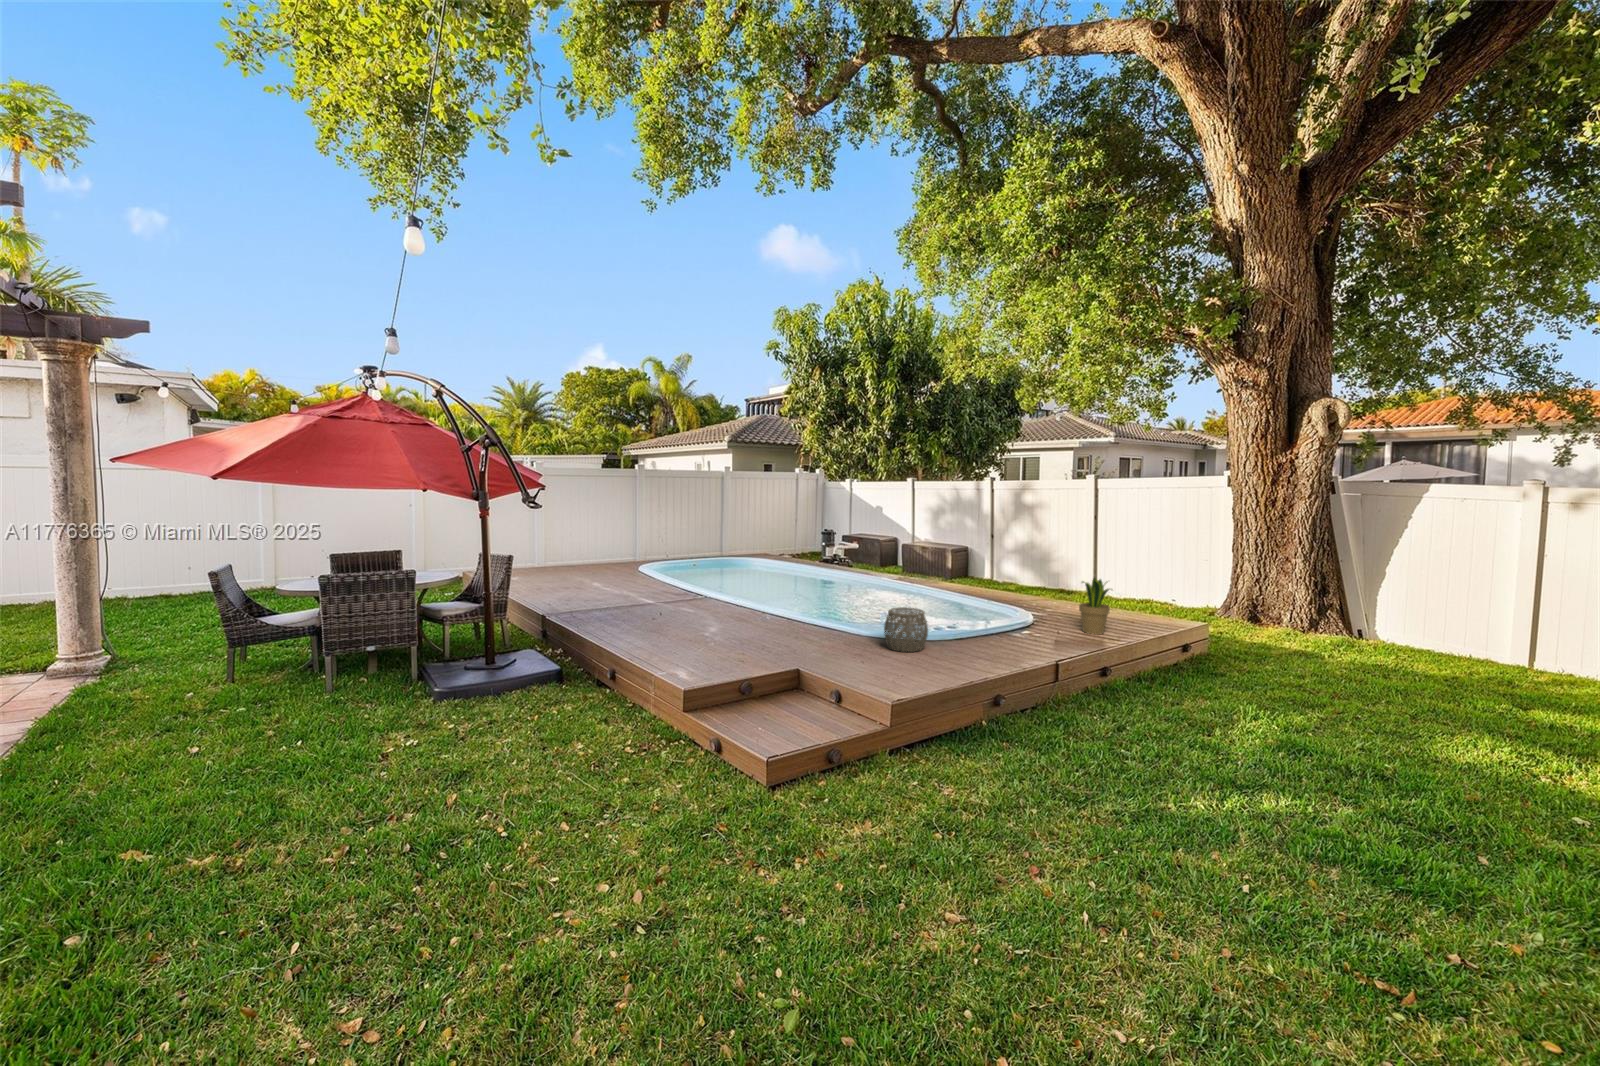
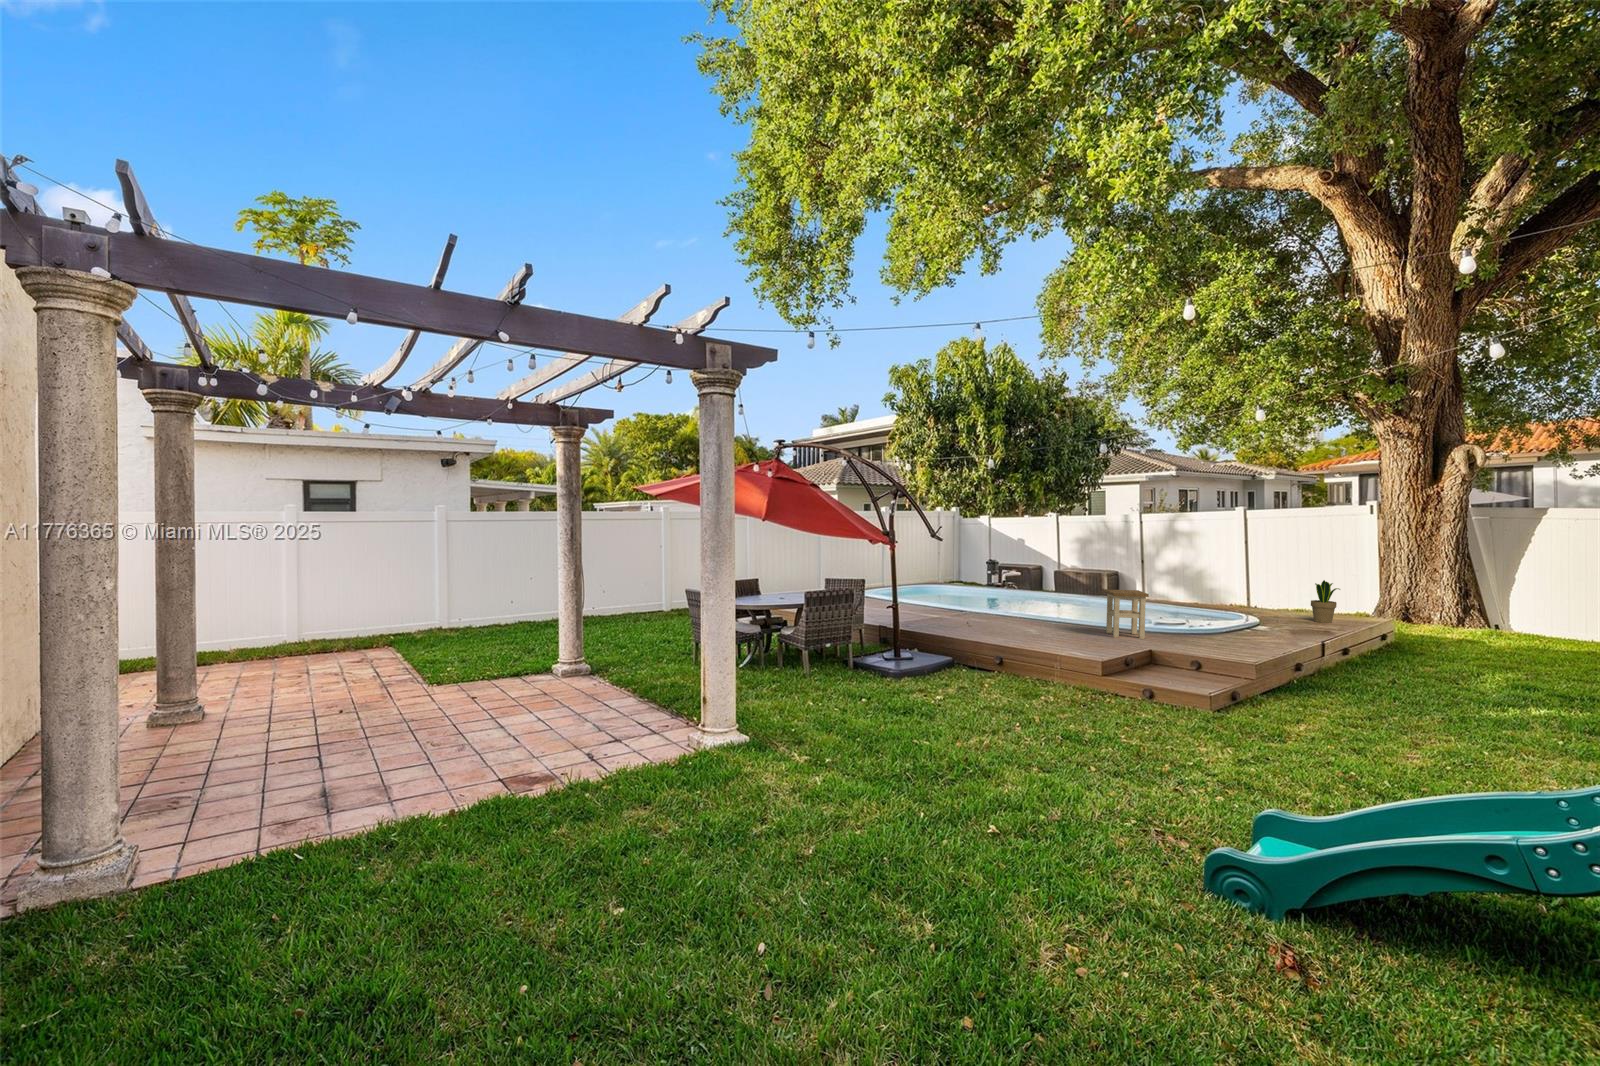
stool: none [730,594,786,666] -> present [1105,590,1149,638]
woven basket: present [884,607,928,652] -> none [1193,601,1230,632]

